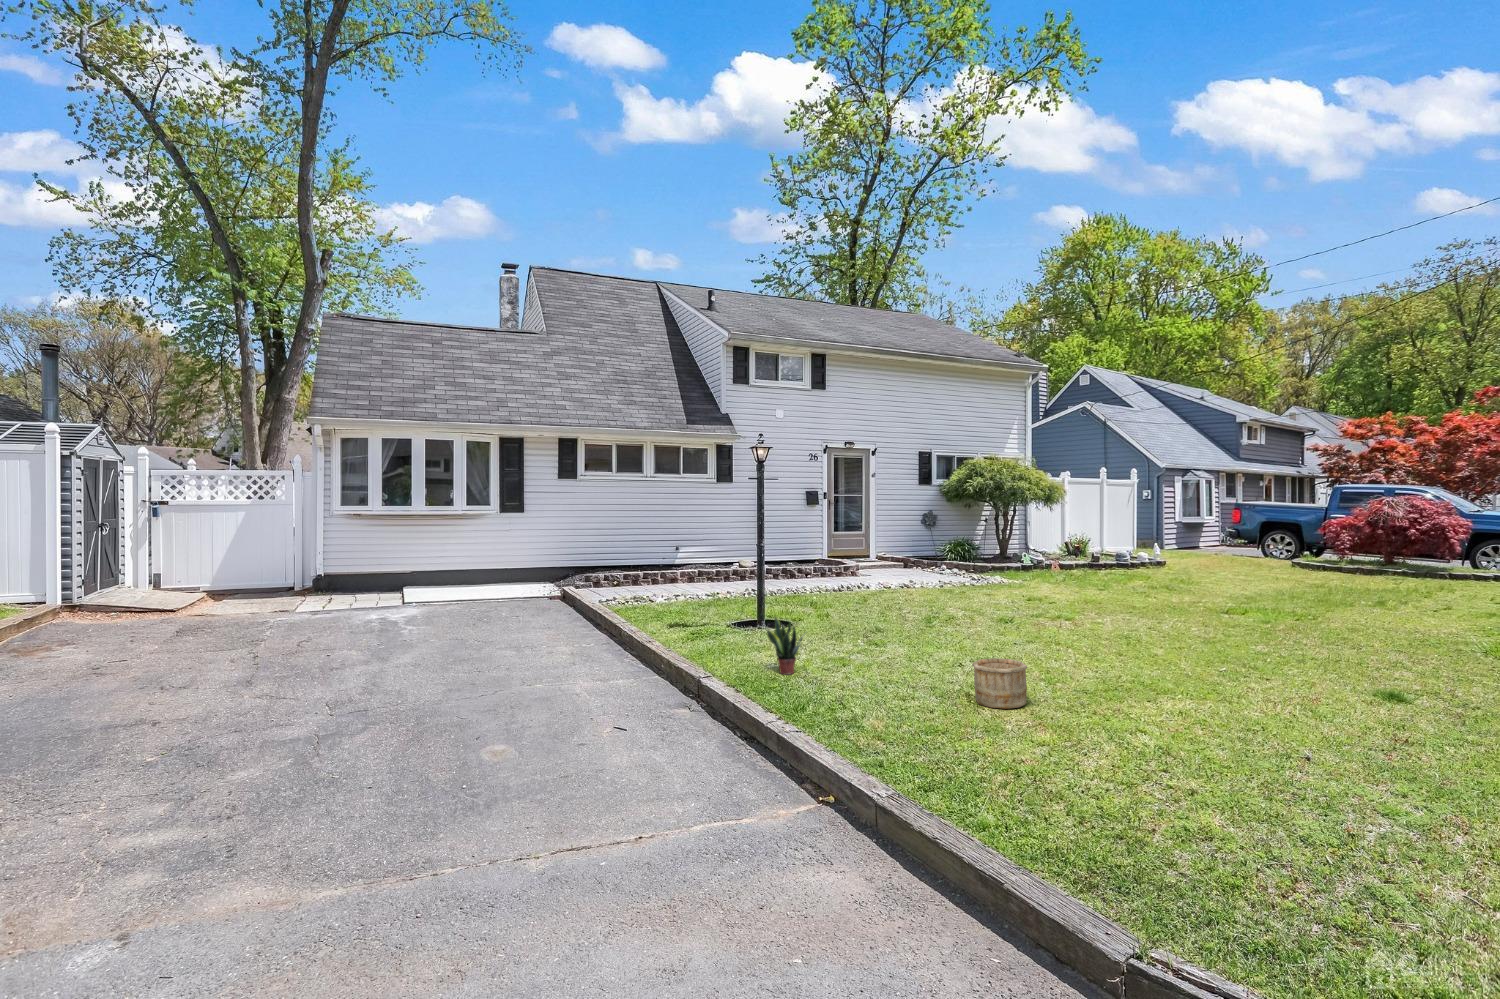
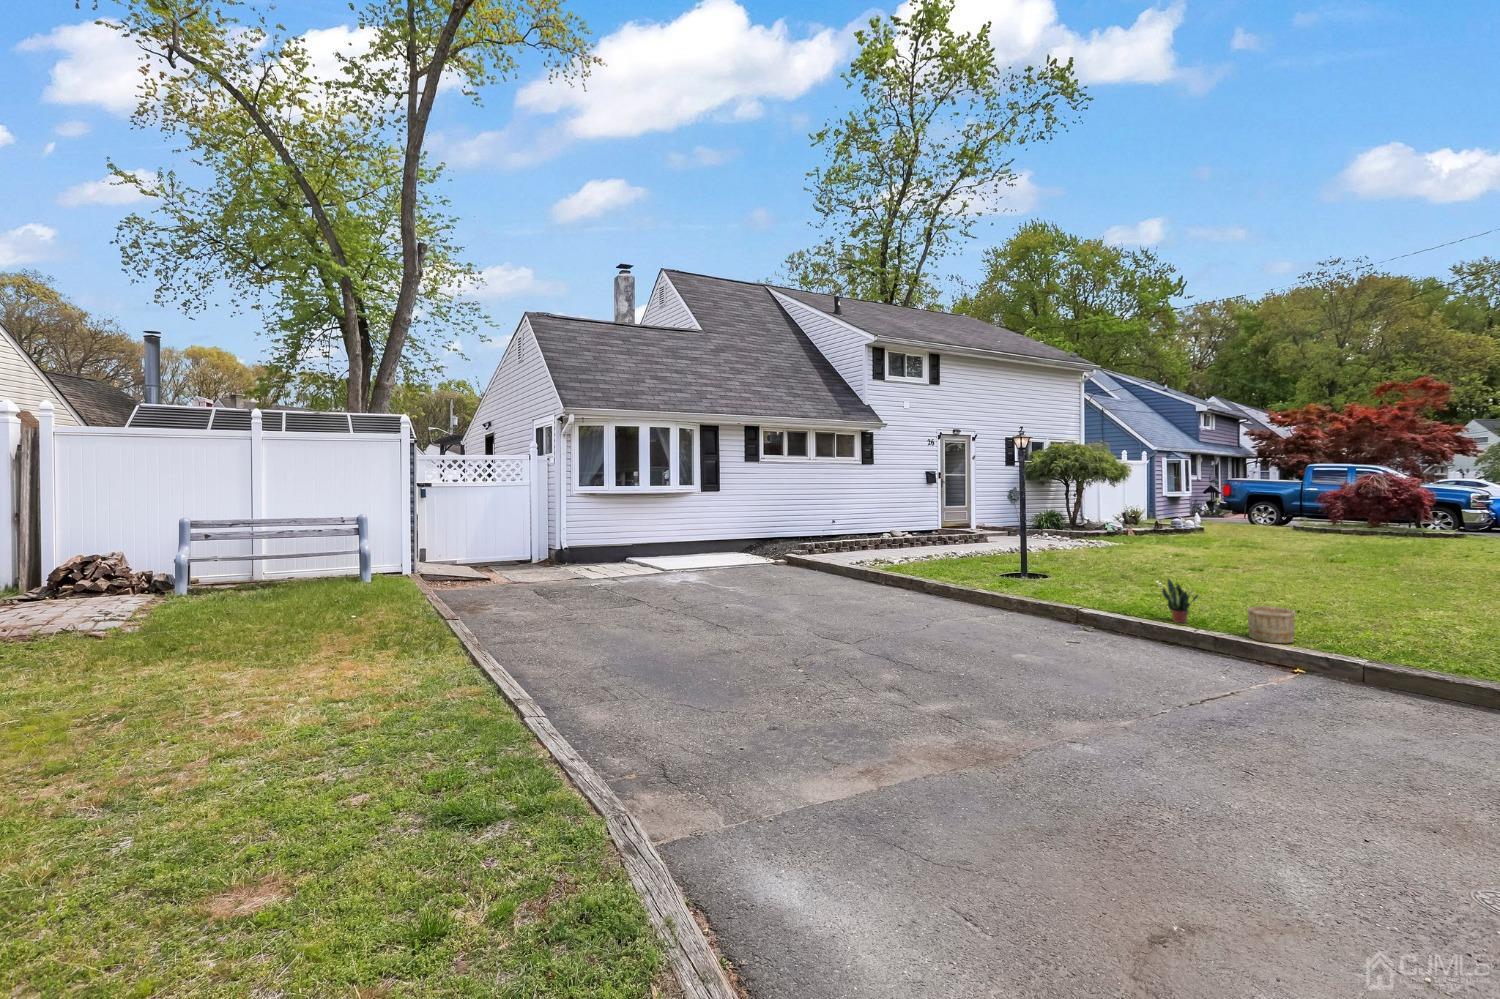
wooden bucket: present [972,658,1027,709] -> present [1247,606,1296,644]

